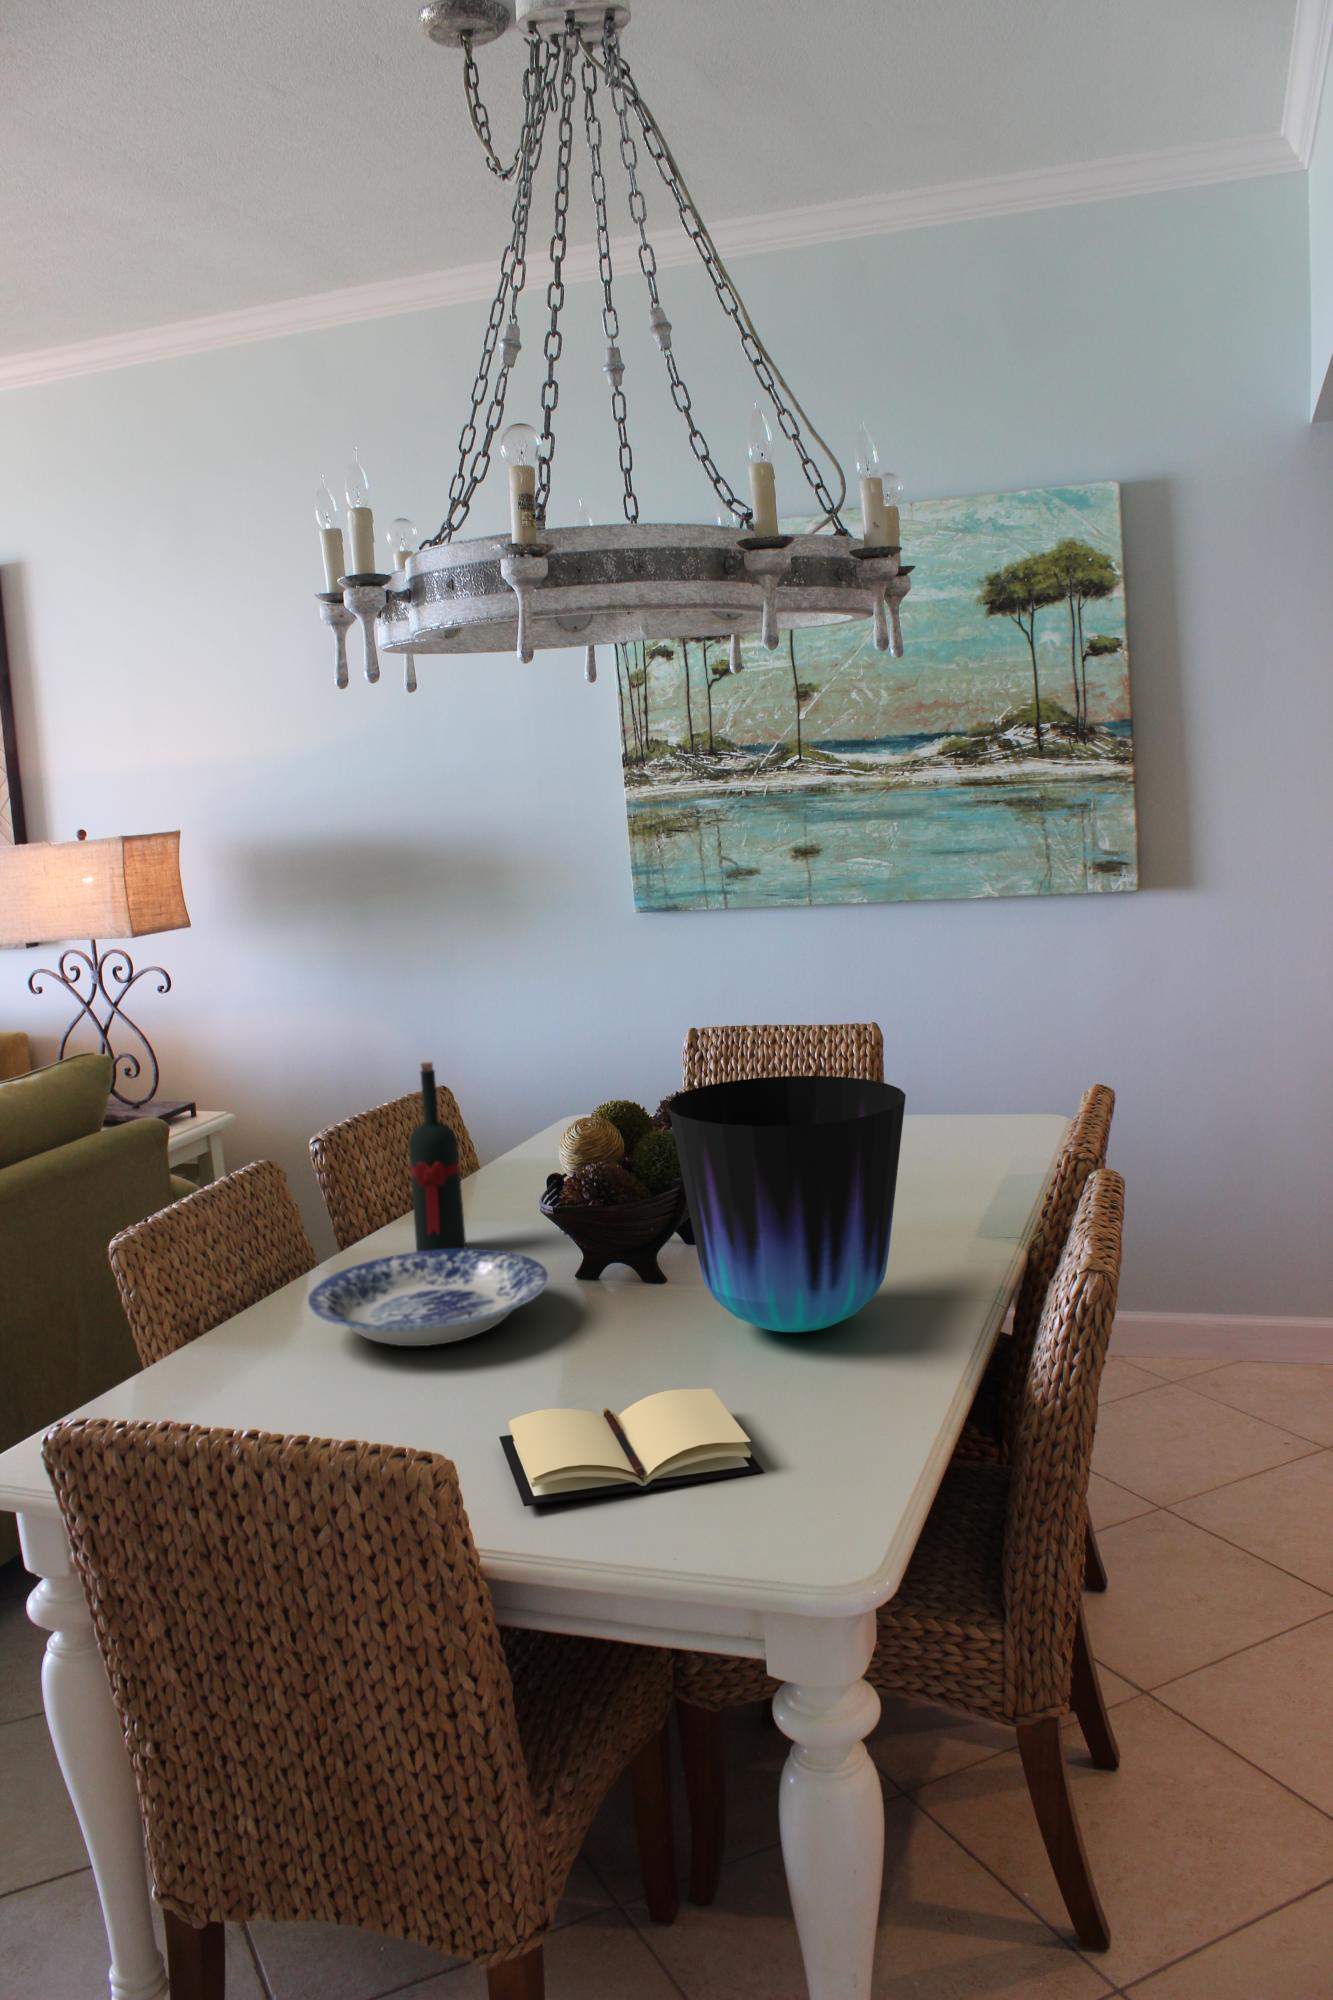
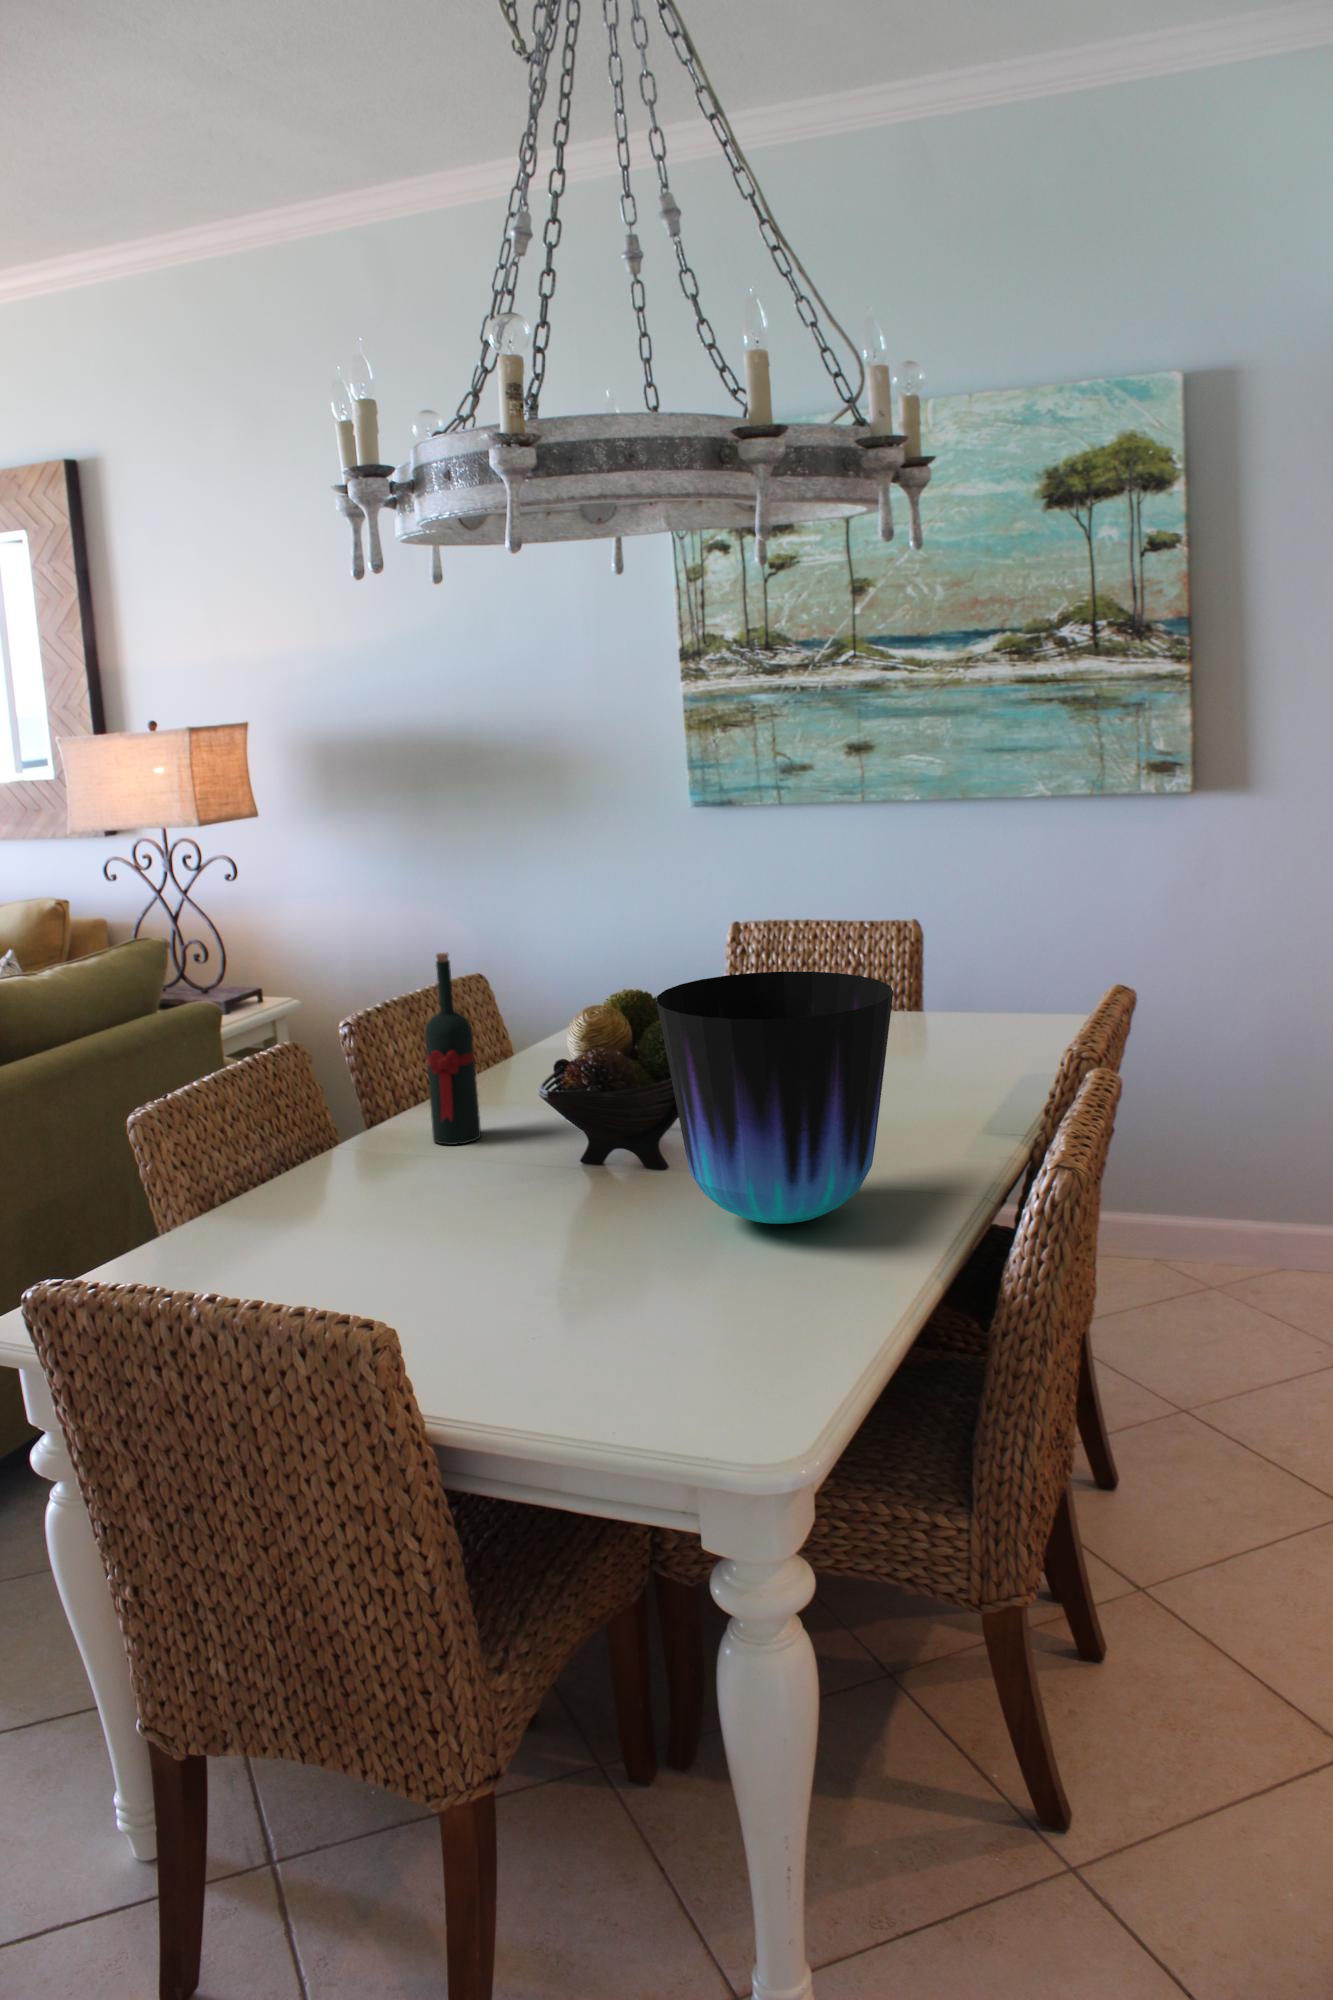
plate: present [308,1249,548,1346] -> none [311,1135,546,1227]
book: present [499,1388,763,1506] -> none [471,1274,718,1379]

